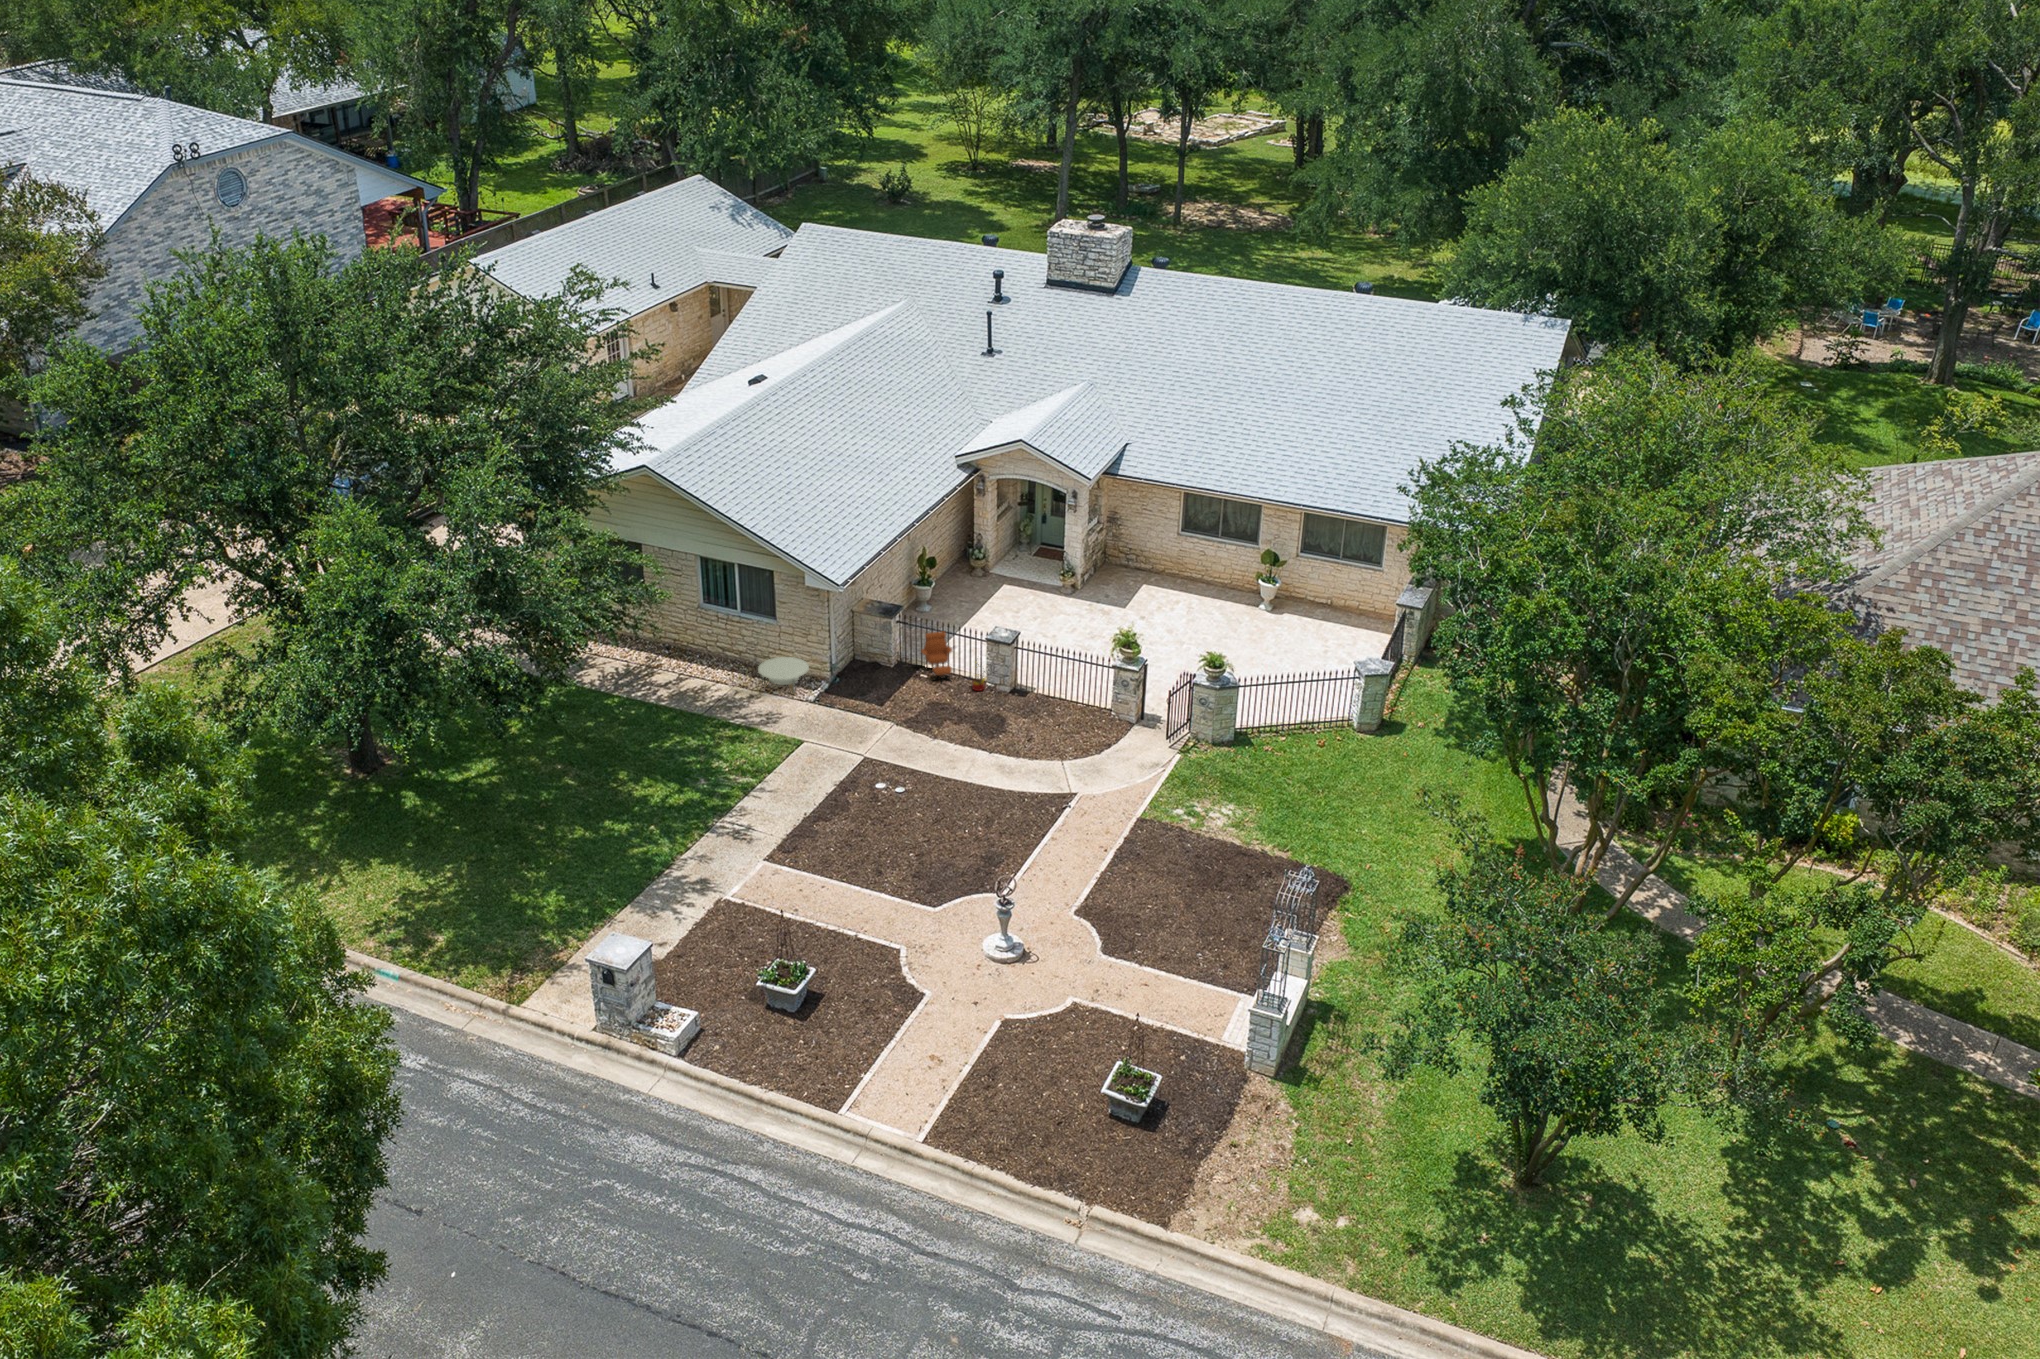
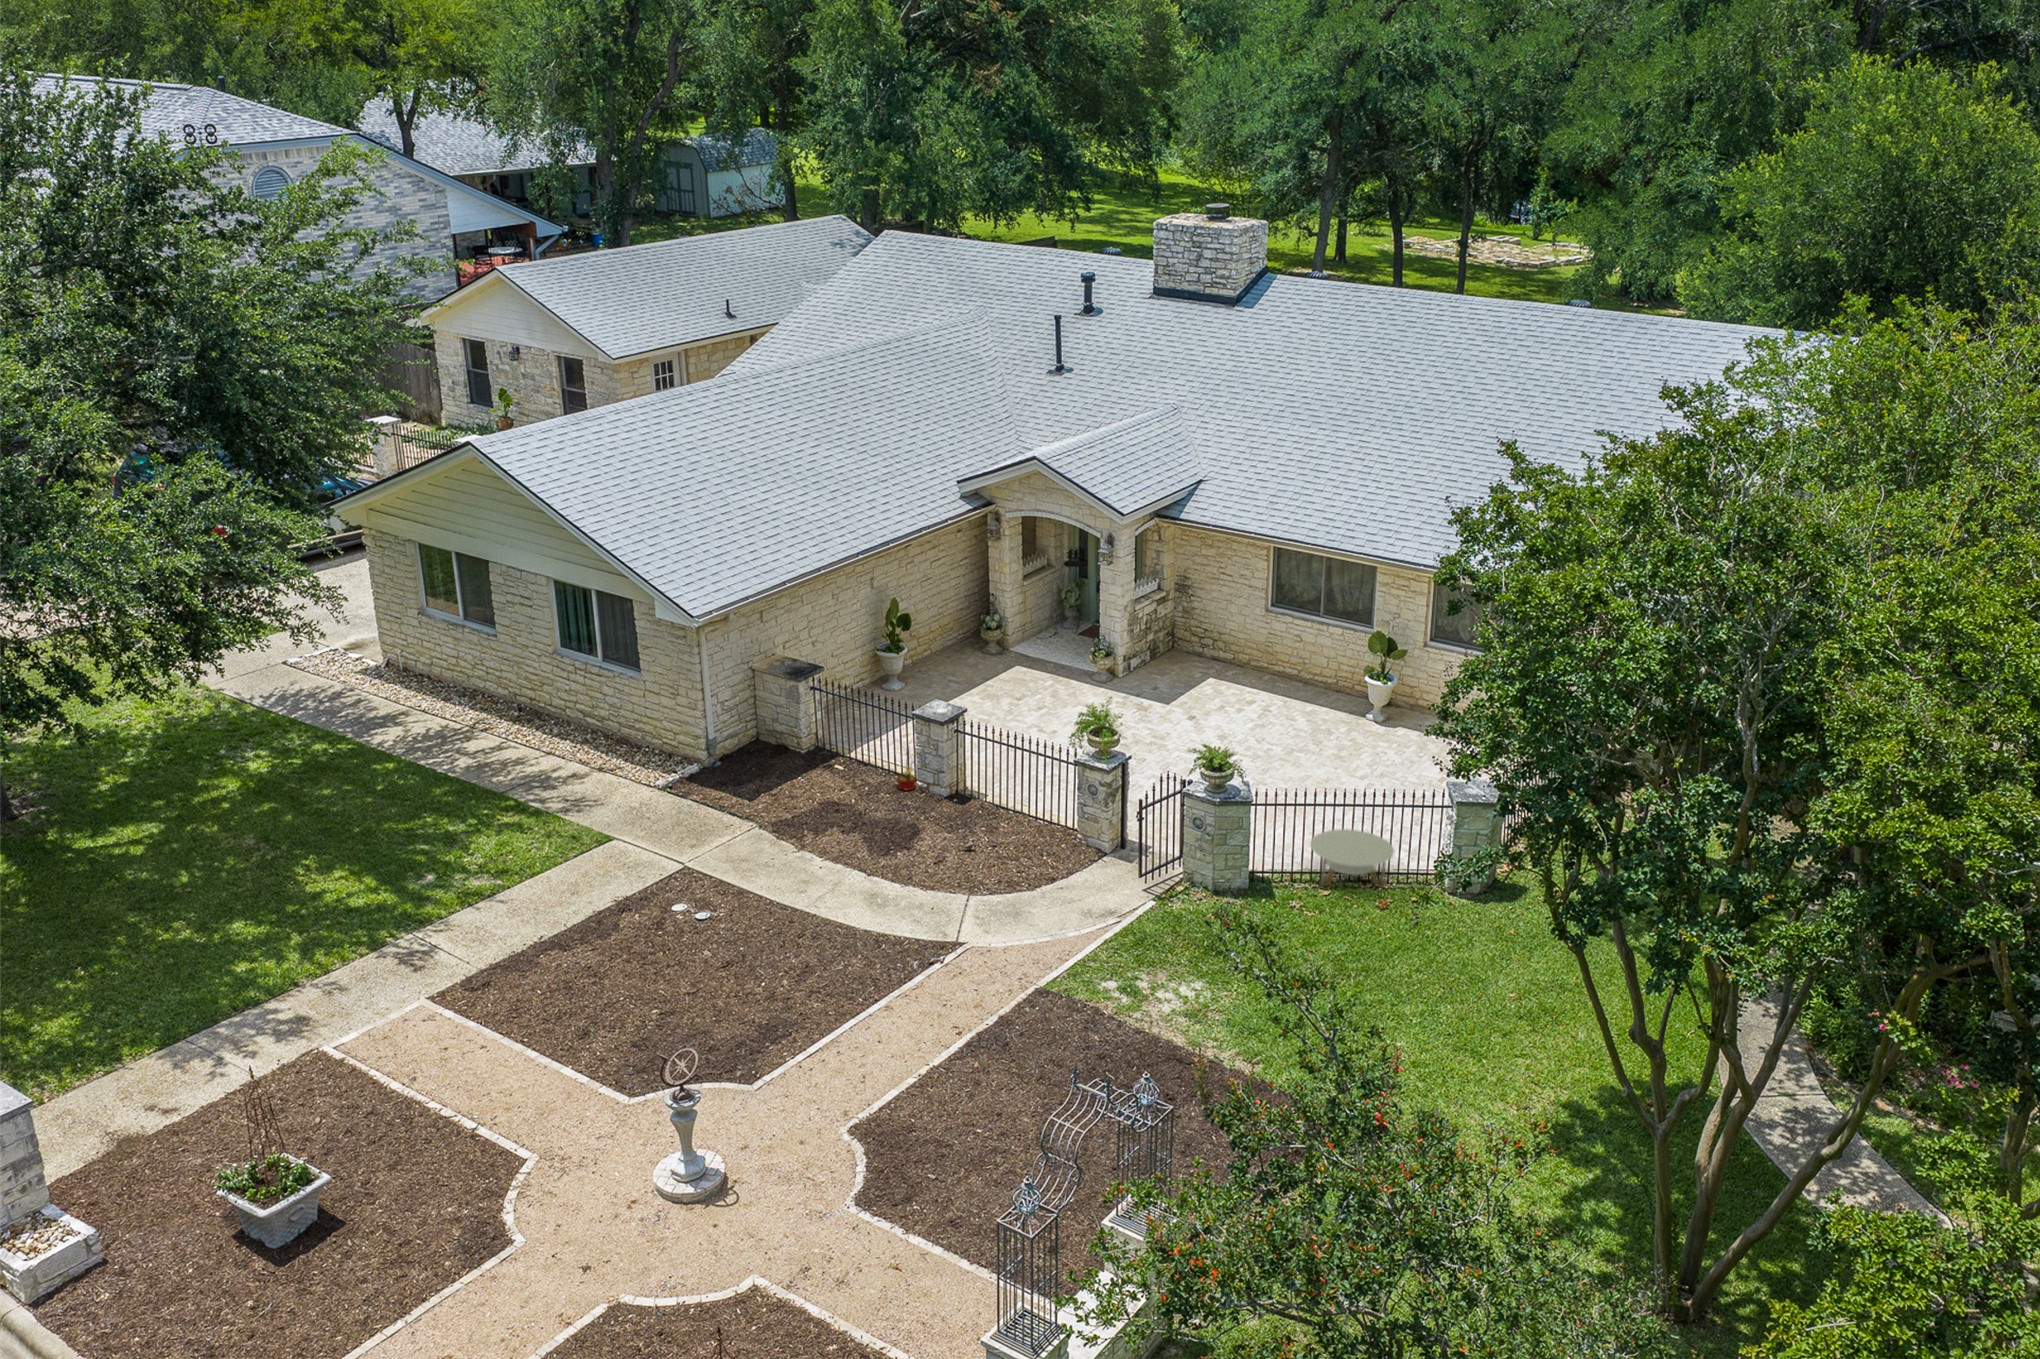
lounge chair: present [921,631,952,680] -> none [842,705,889,777]
round table: present [758,657,809,695] -> present [1310,829,1394,888]

